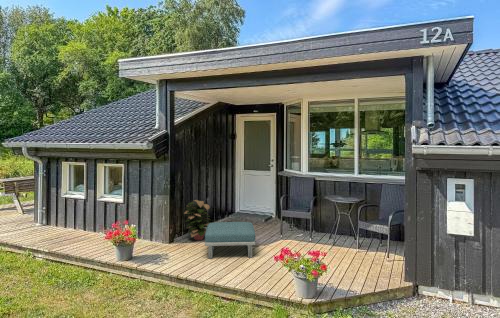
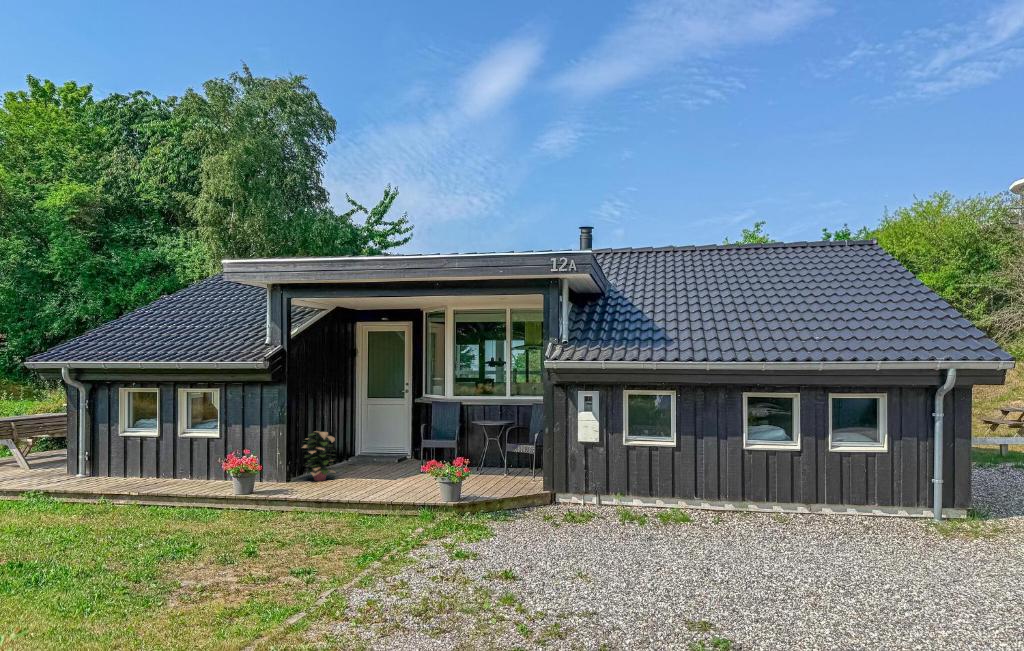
footstool: present [205,222,256,259] -> none [336,454,396,492]

